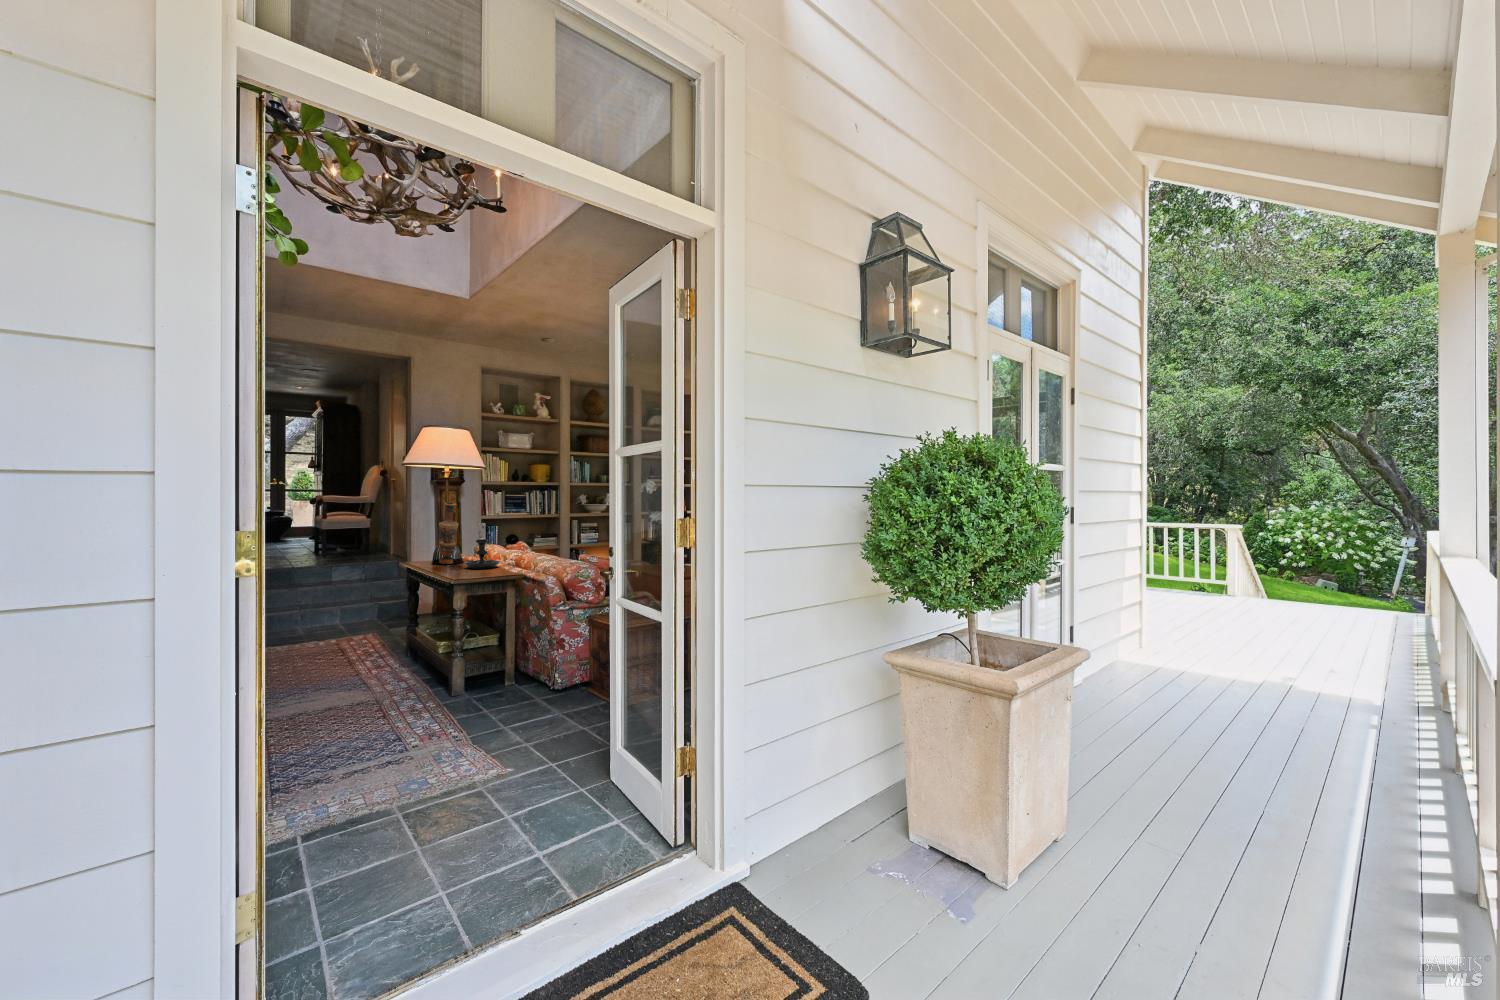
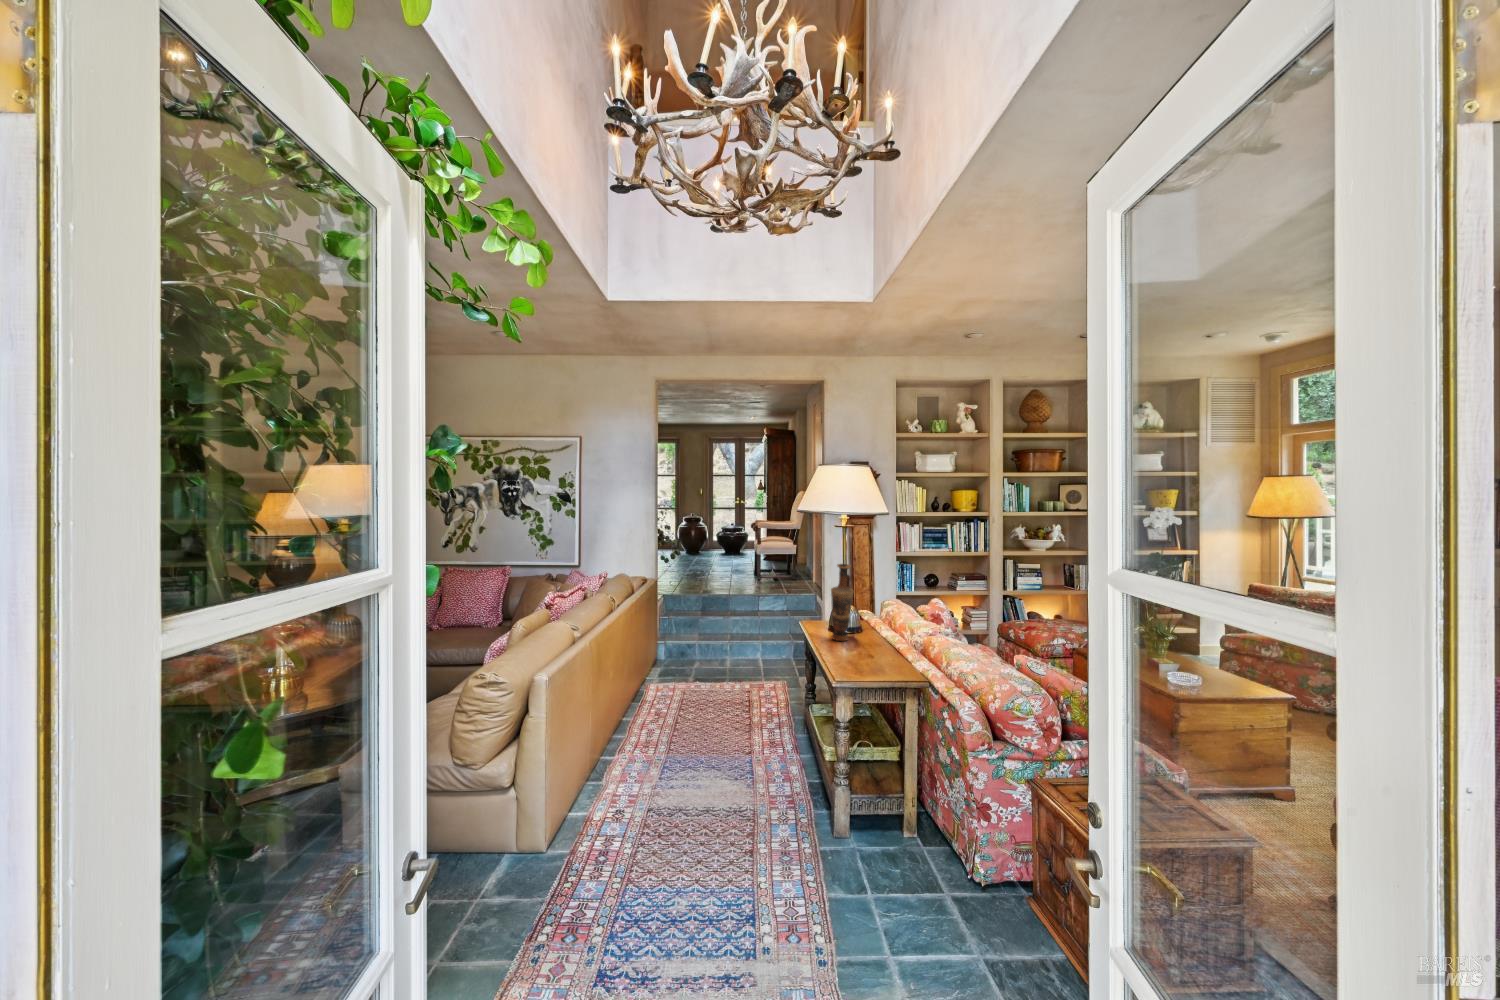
candle holder: present [464,523,500,569] -> none [857,593,904,659]

